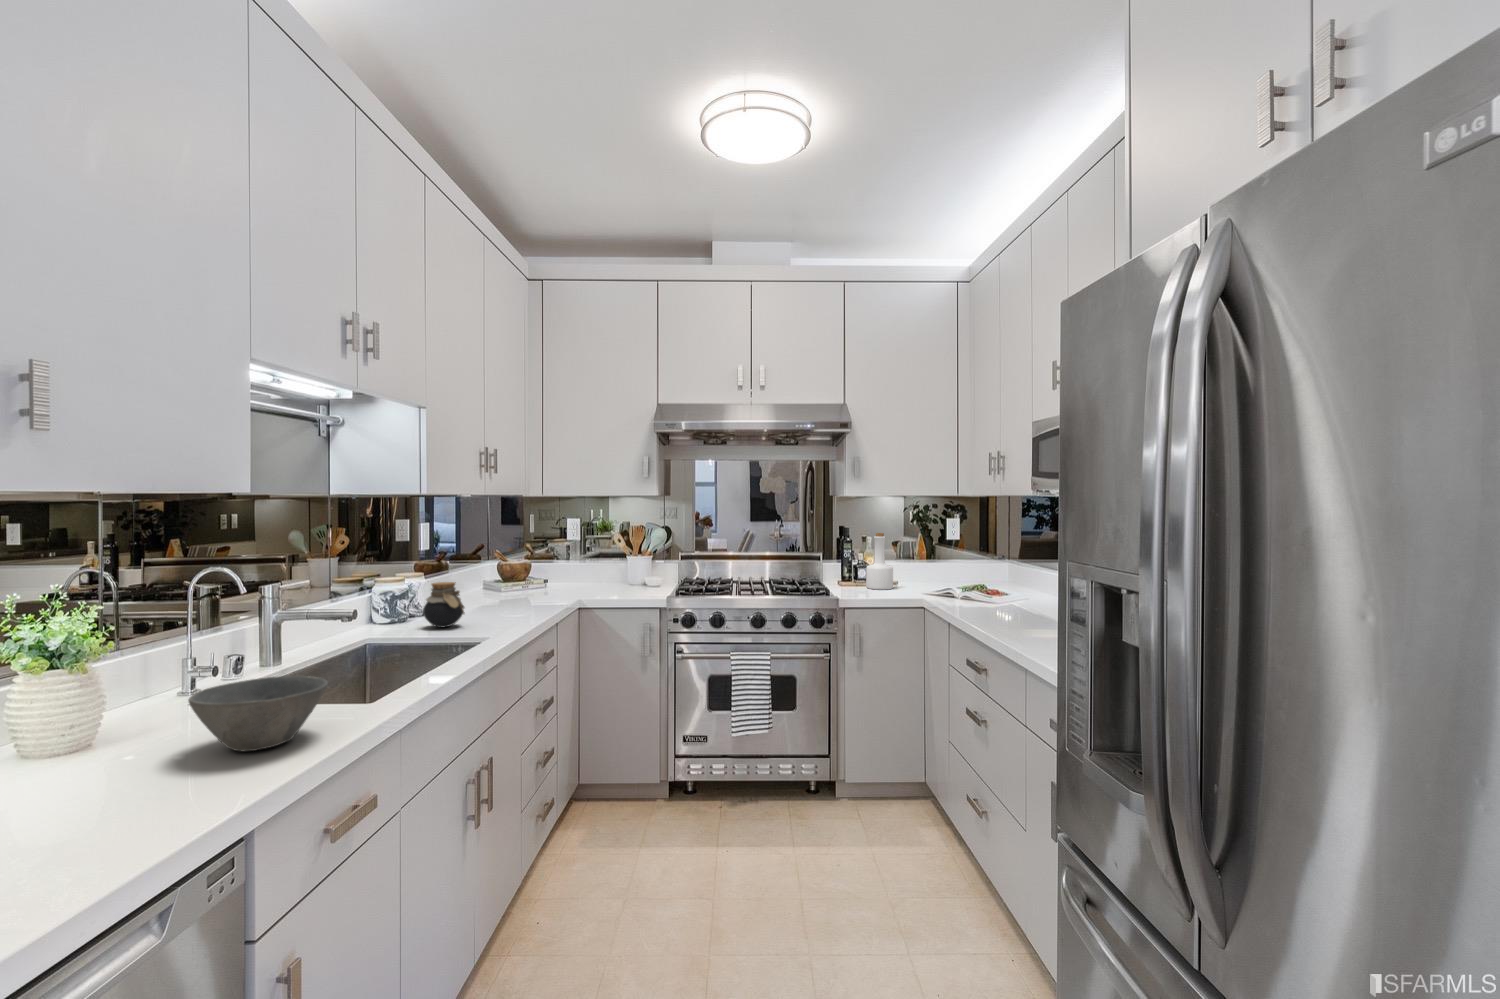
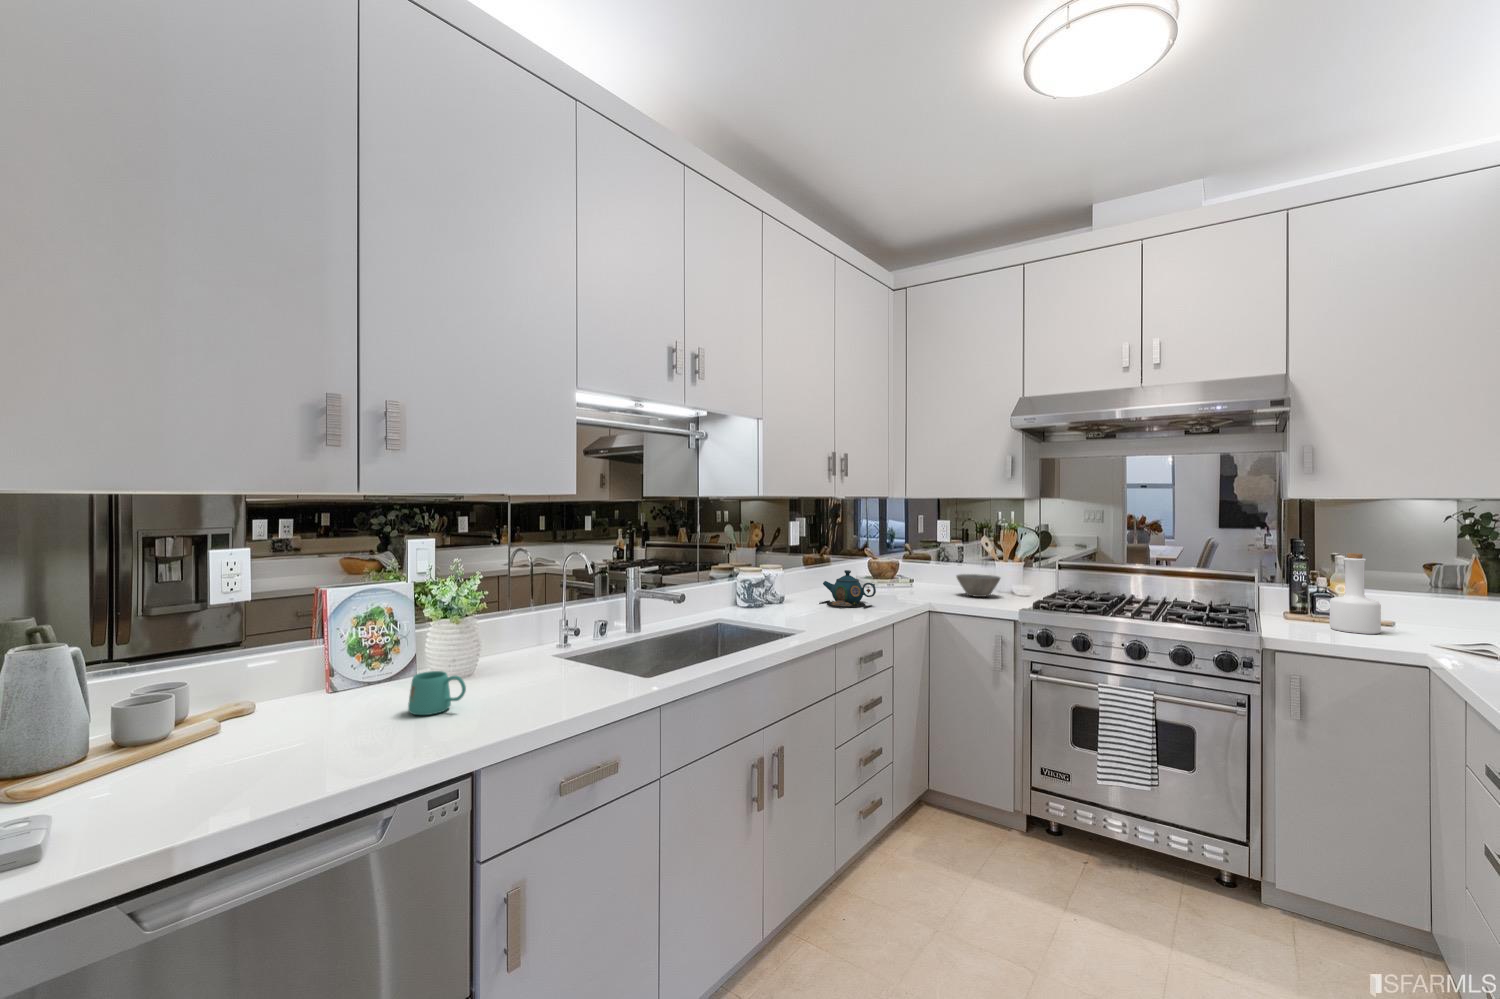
teapot: none [460,573,532,614] -> present [821,570,876,608]
jar: present [423,582,465,627] -> none [769,575,801,614]
bowl: present [188,676,328,751] -> present [956,574,1000,597]
mug: none [75,748,185,818] -> present [408,671,466,715]

